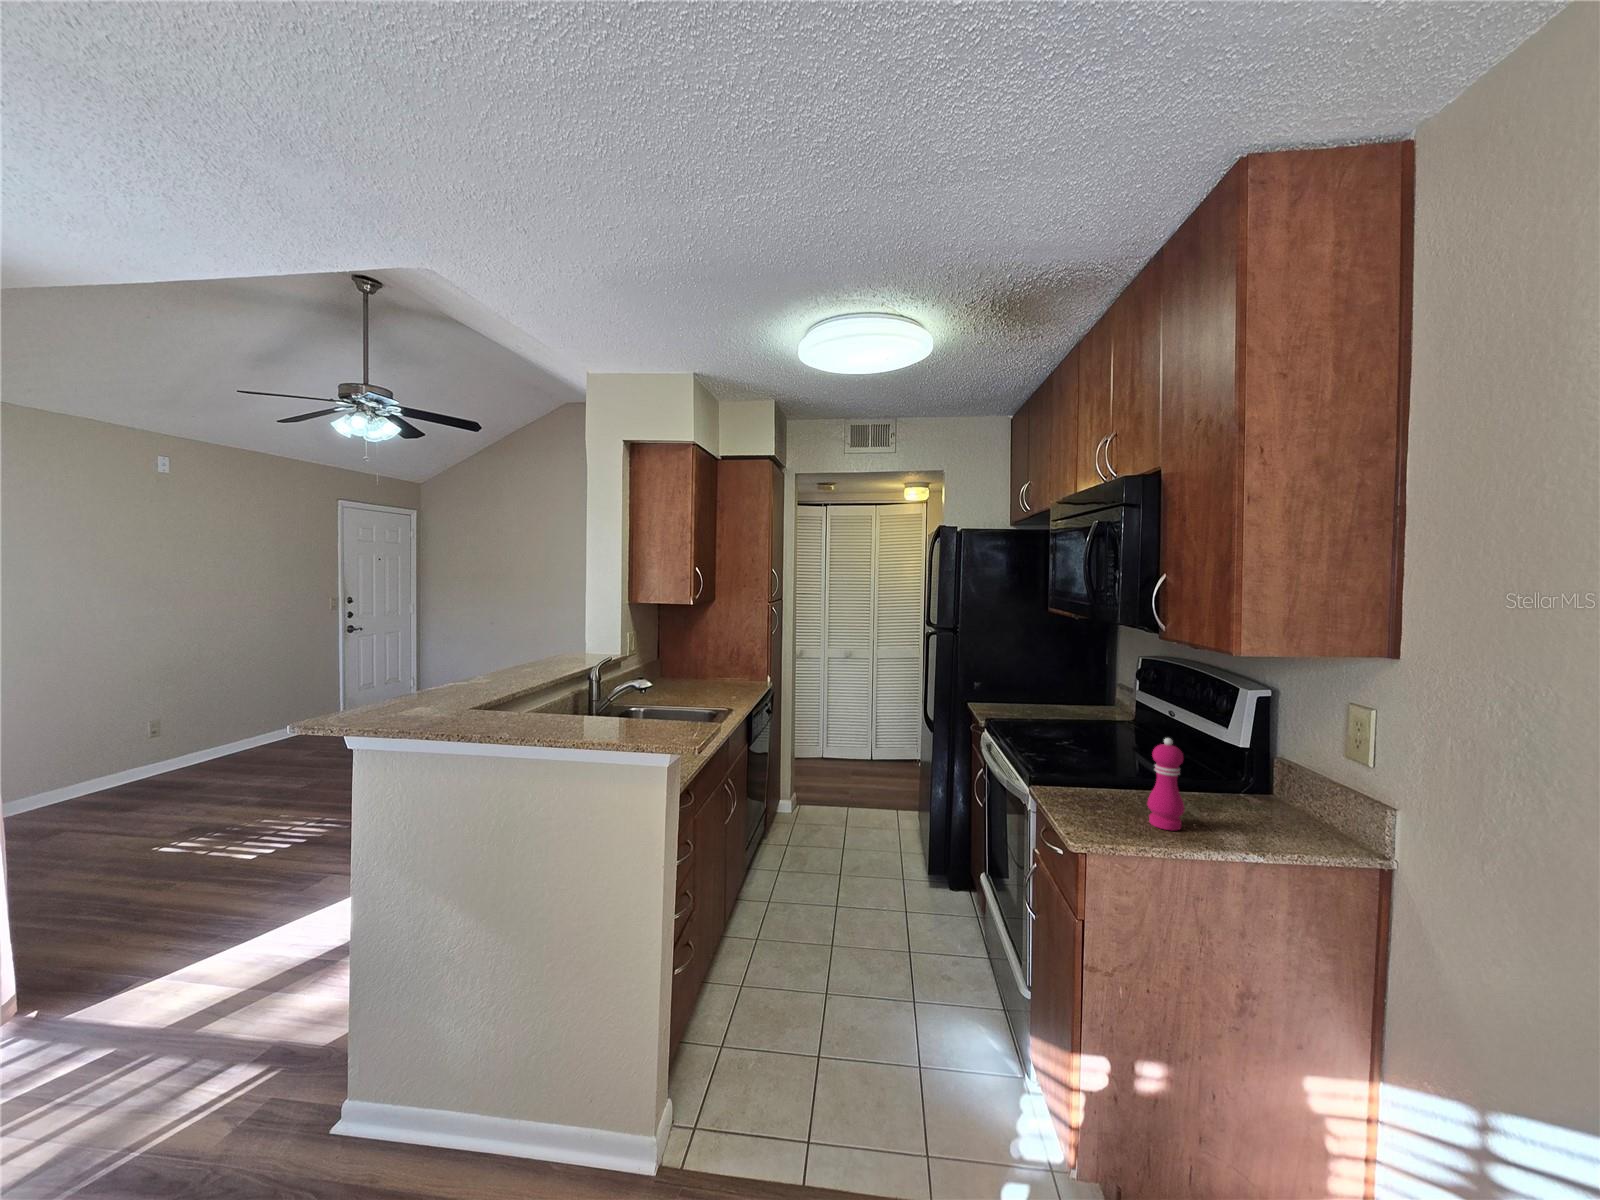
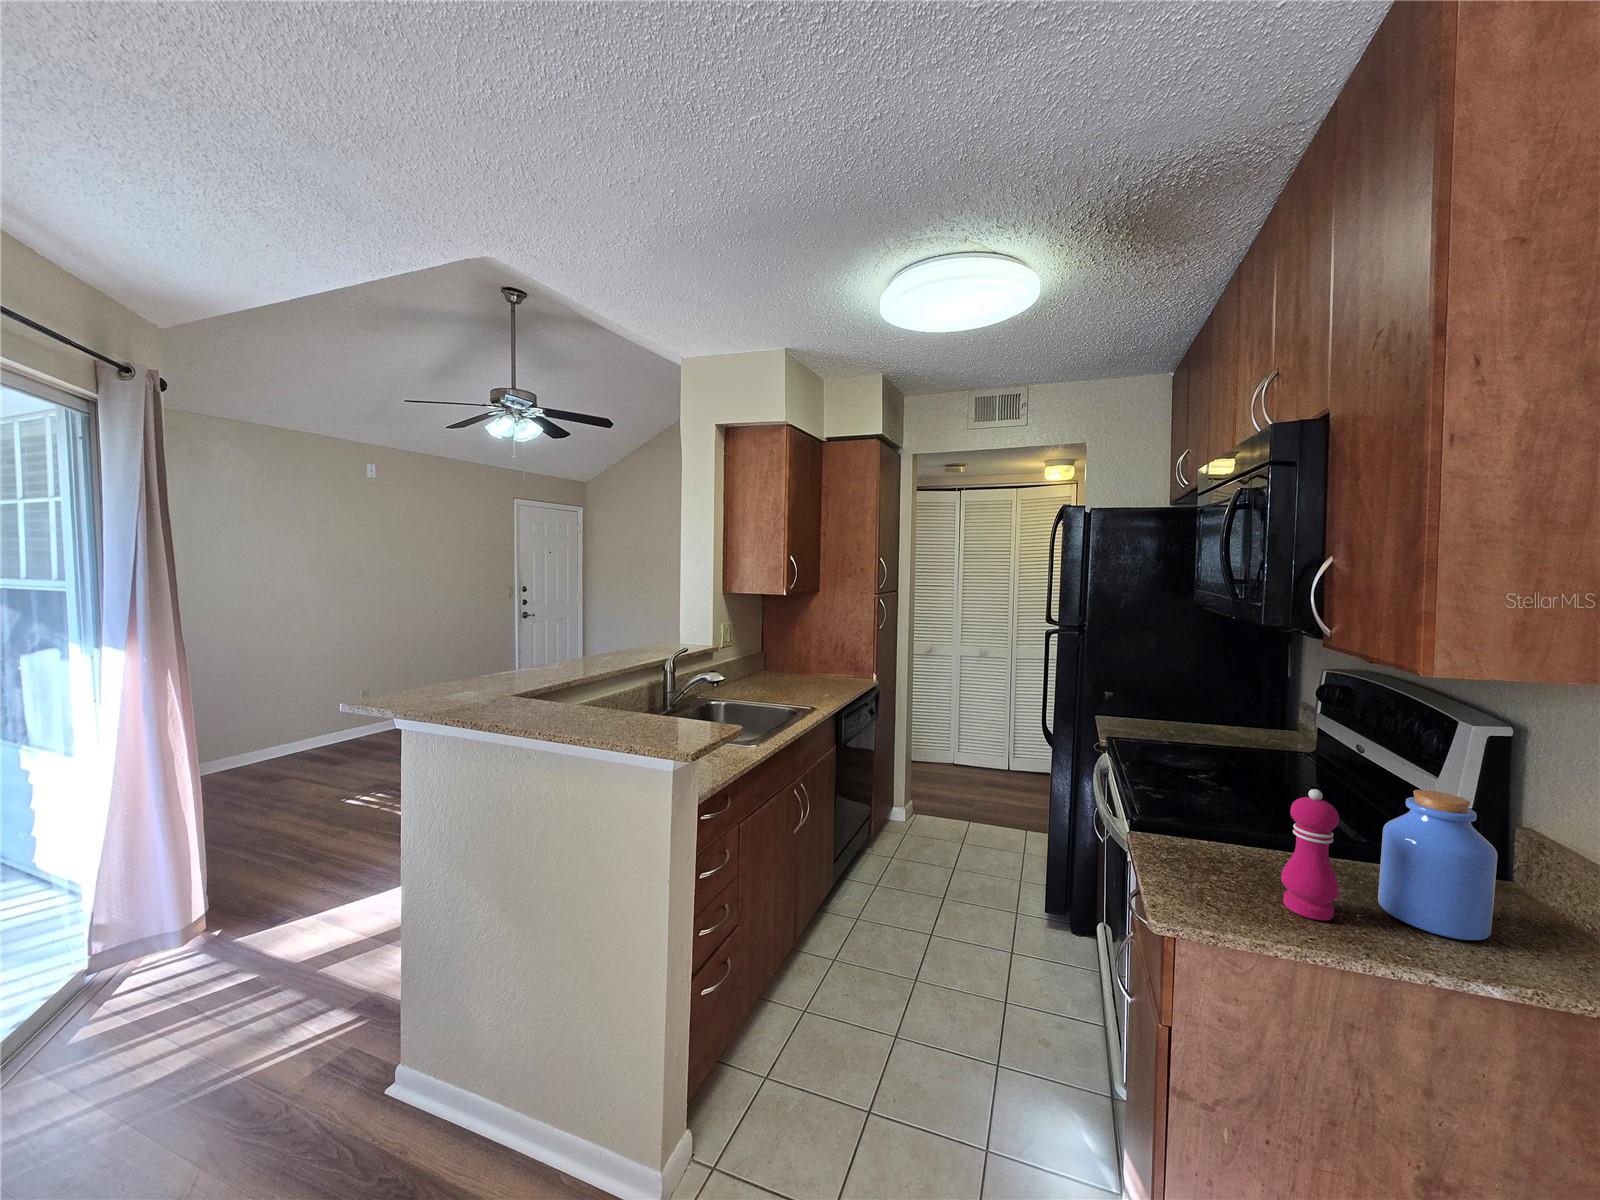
jar: none [1203,733,1272,831] -> present [1378,790,1498,940]

